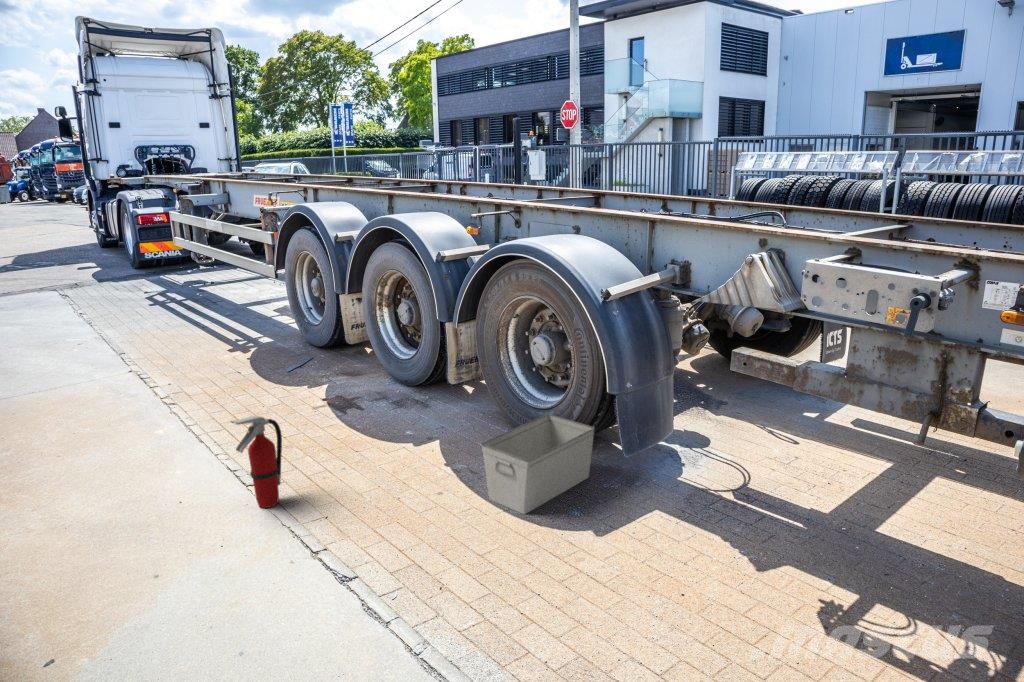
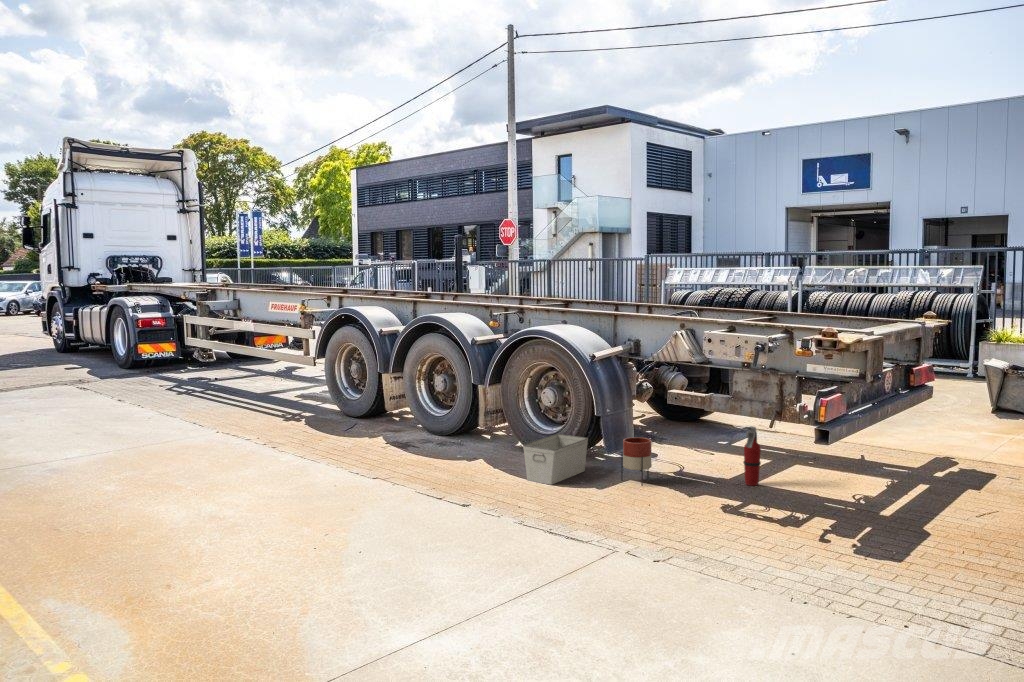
fire extinguisher: present [231,416,282,508] -> present [743,426,761,486]
planter: none [645,437,699,528] -> present [621,437,652,486]

